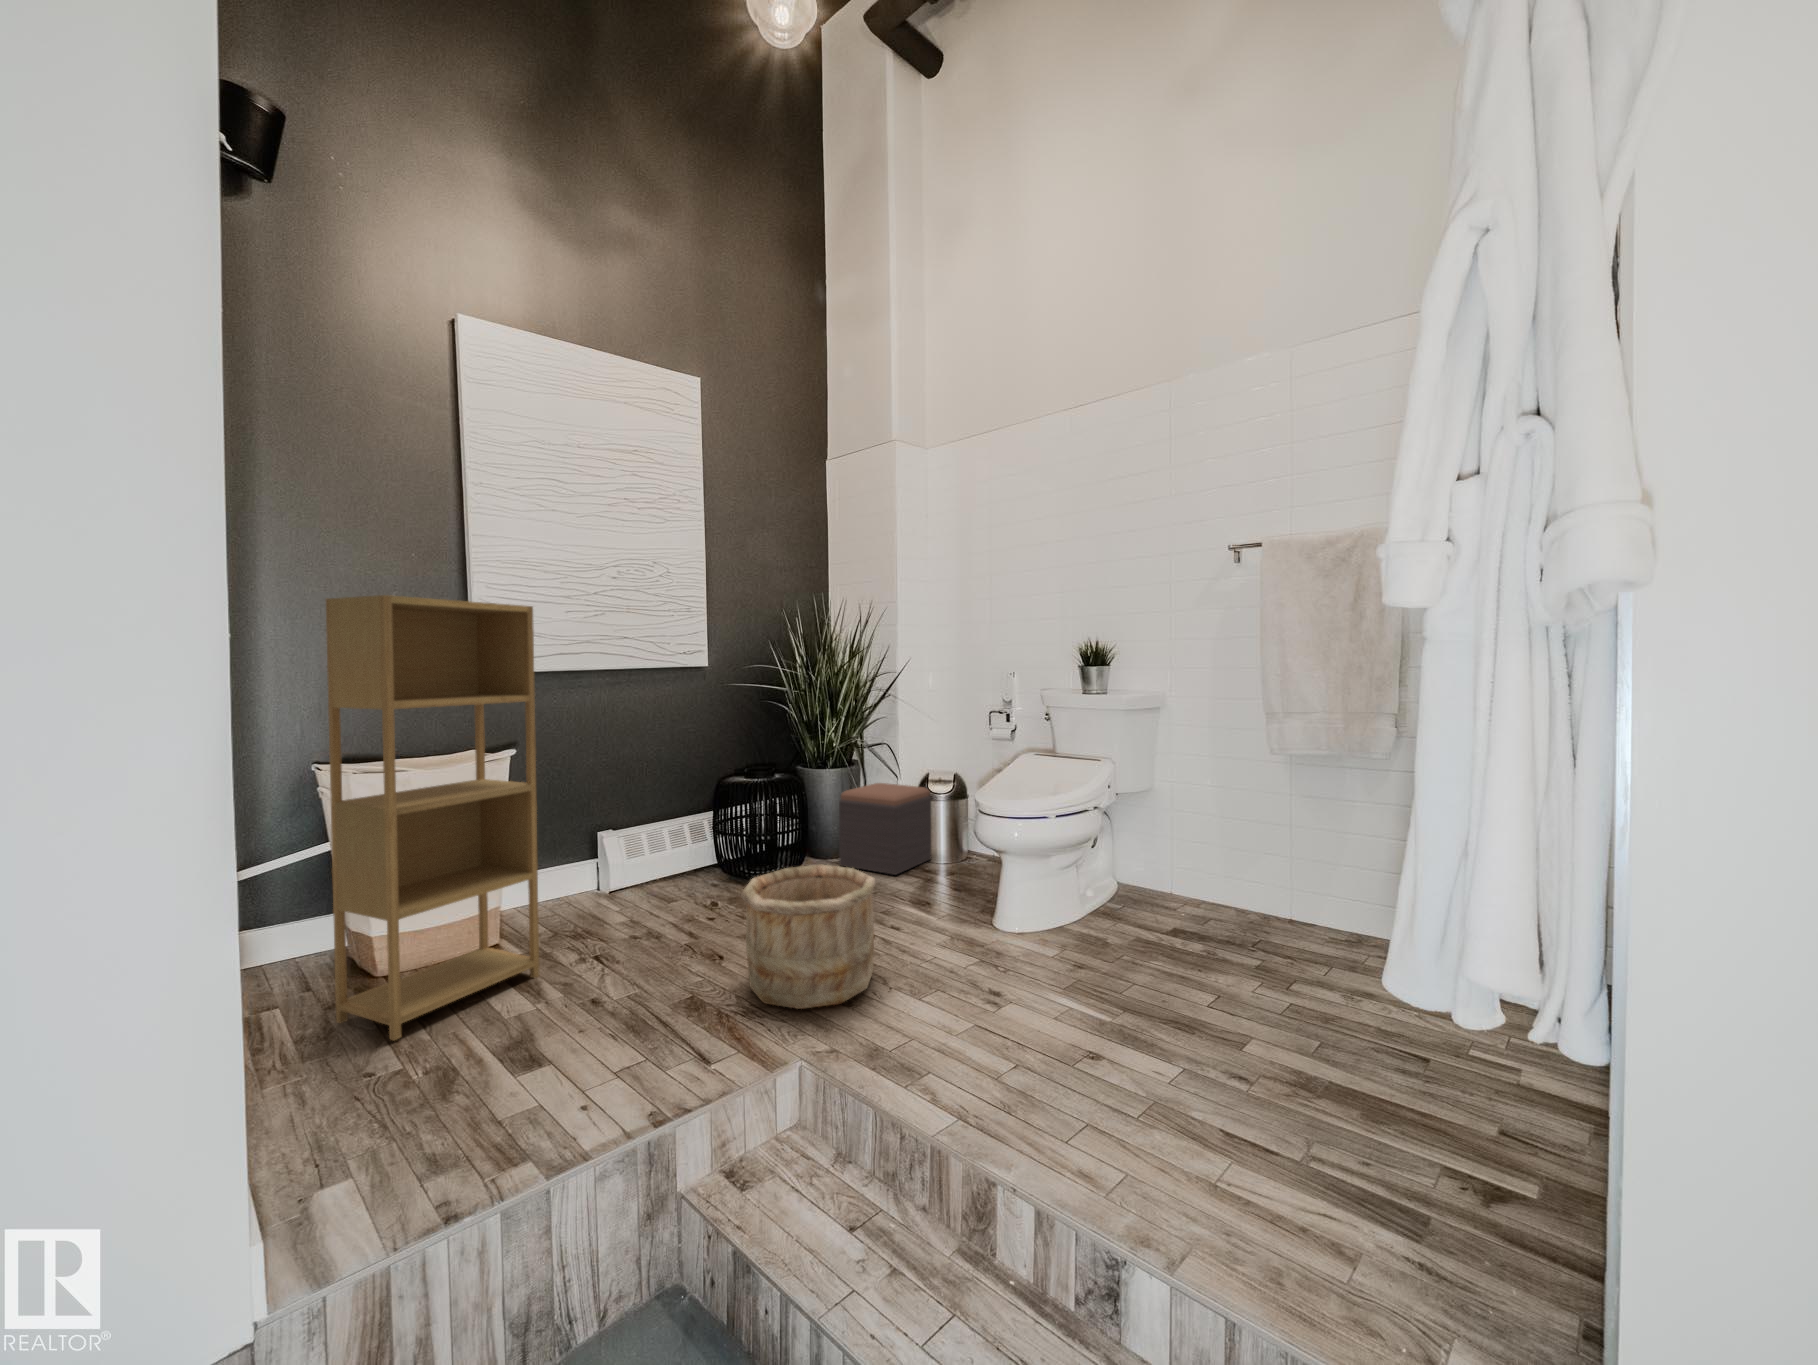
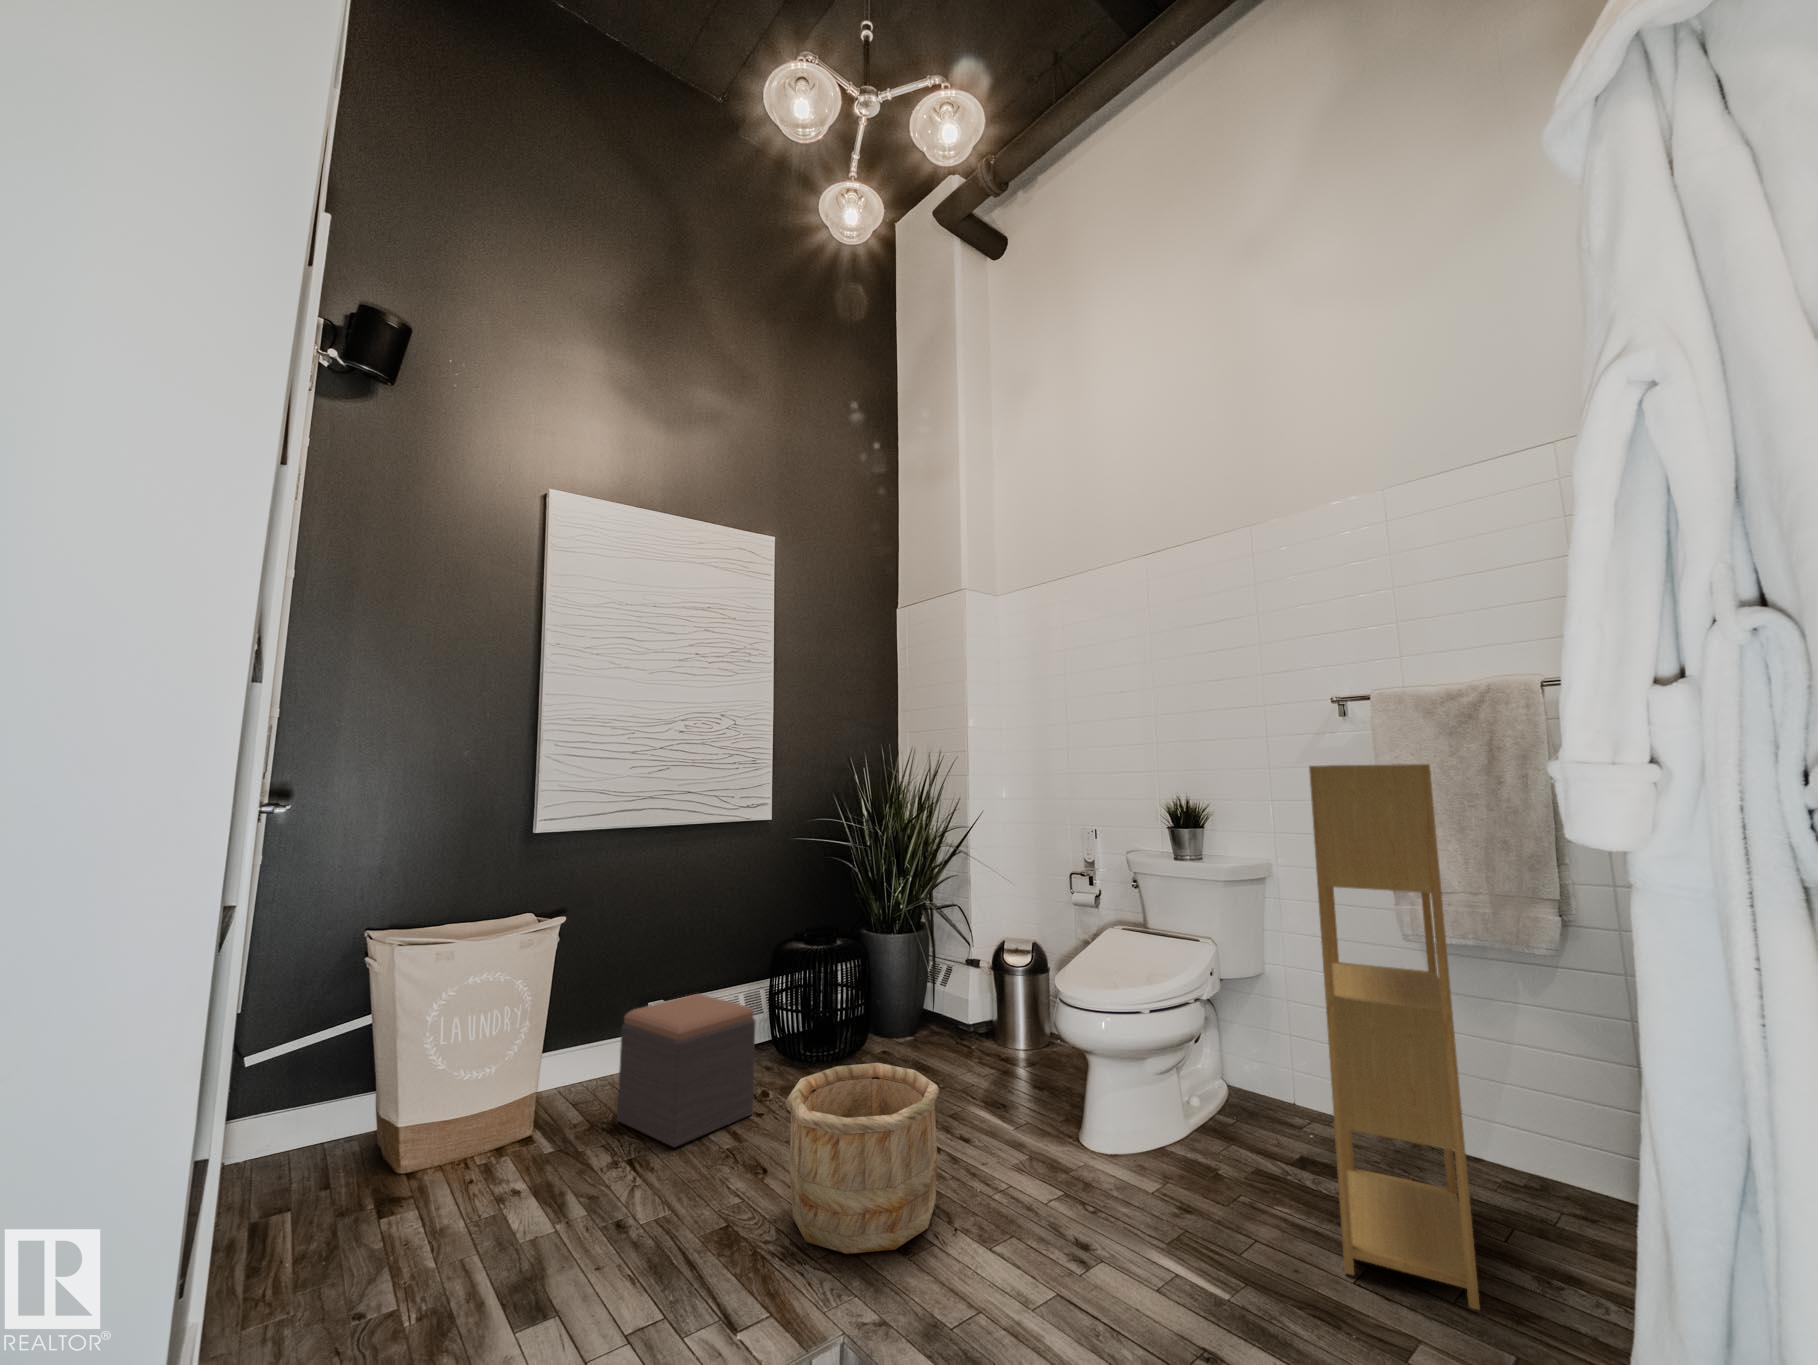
shelving unit: present [326,595,539,1040] -> present [1309,764,1480,1310]
footstool: present [839,783,931,875] -> present [617,994,755,1147]

